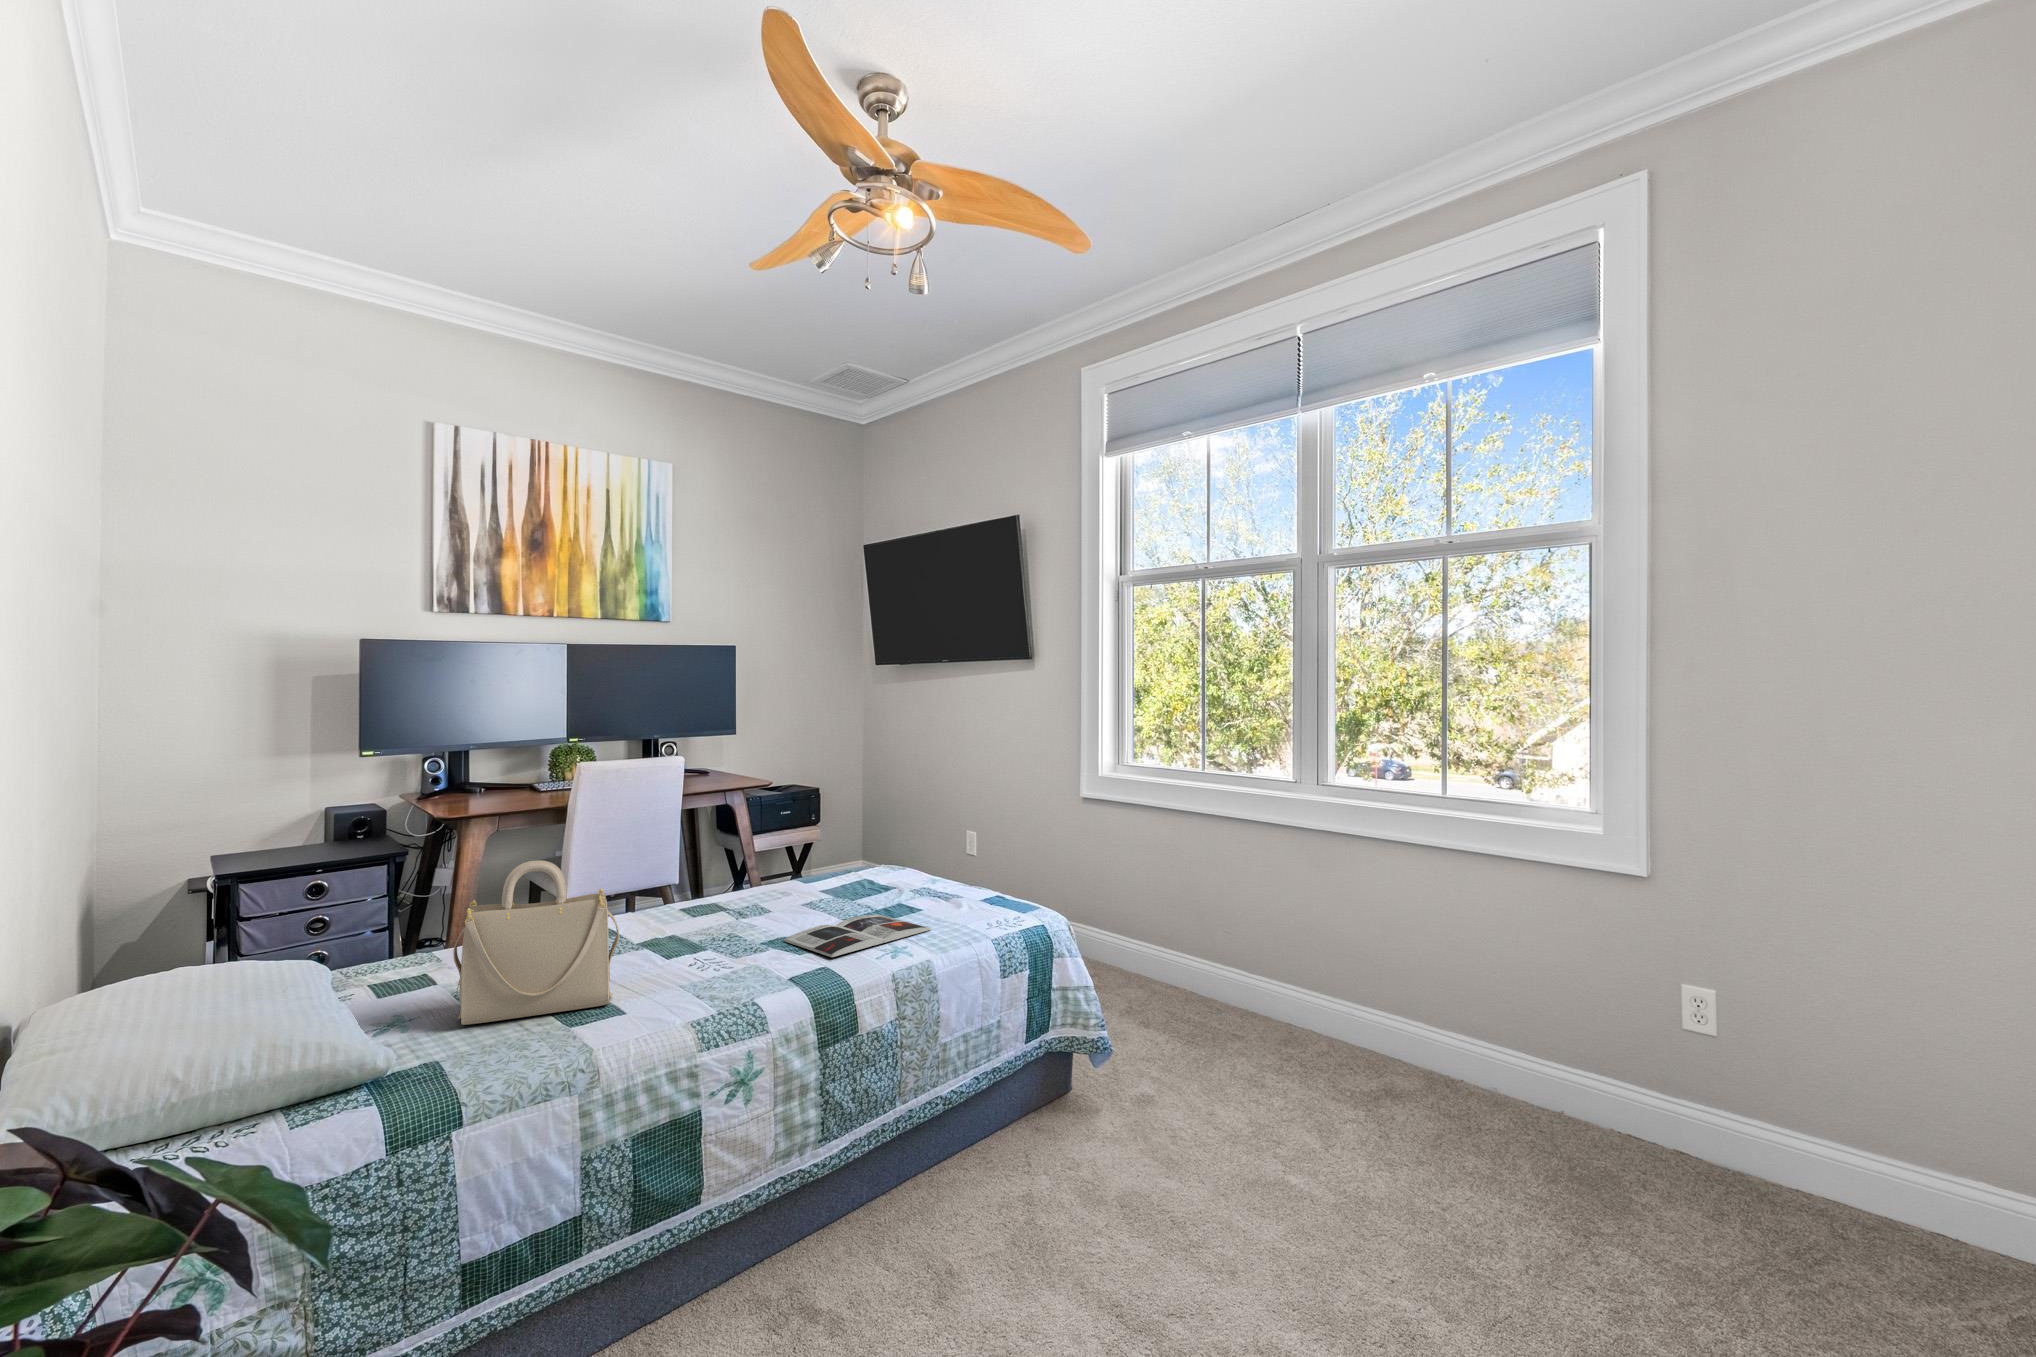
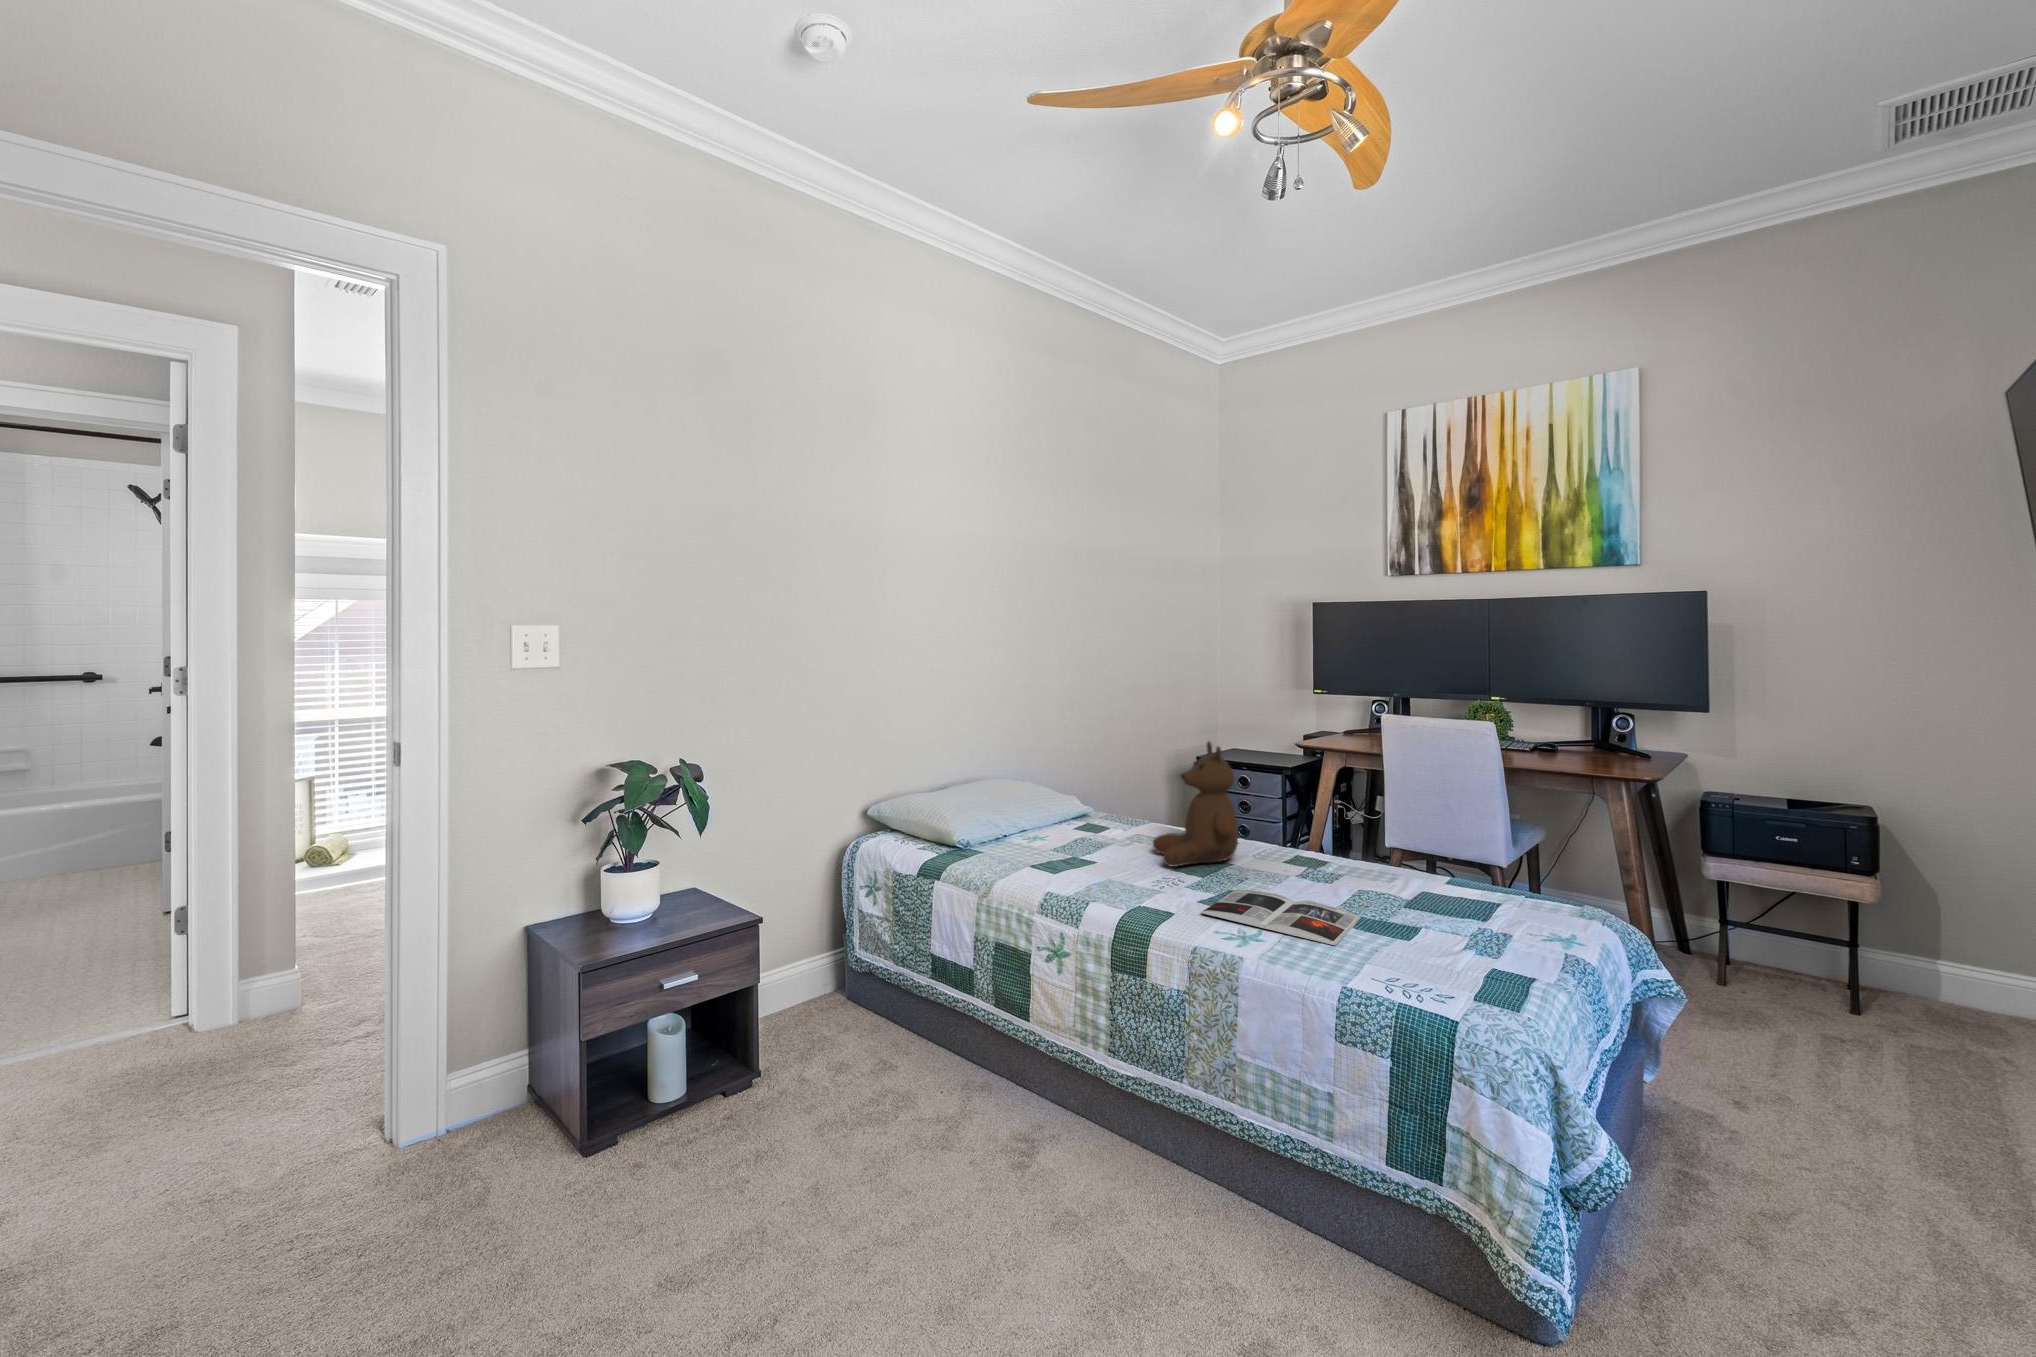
teddy bear: none [617,800,737,953] -> present [1153,742,1238,867]
handbag: present [453,860,619,1025] -> none [1018,759,1094,868]

